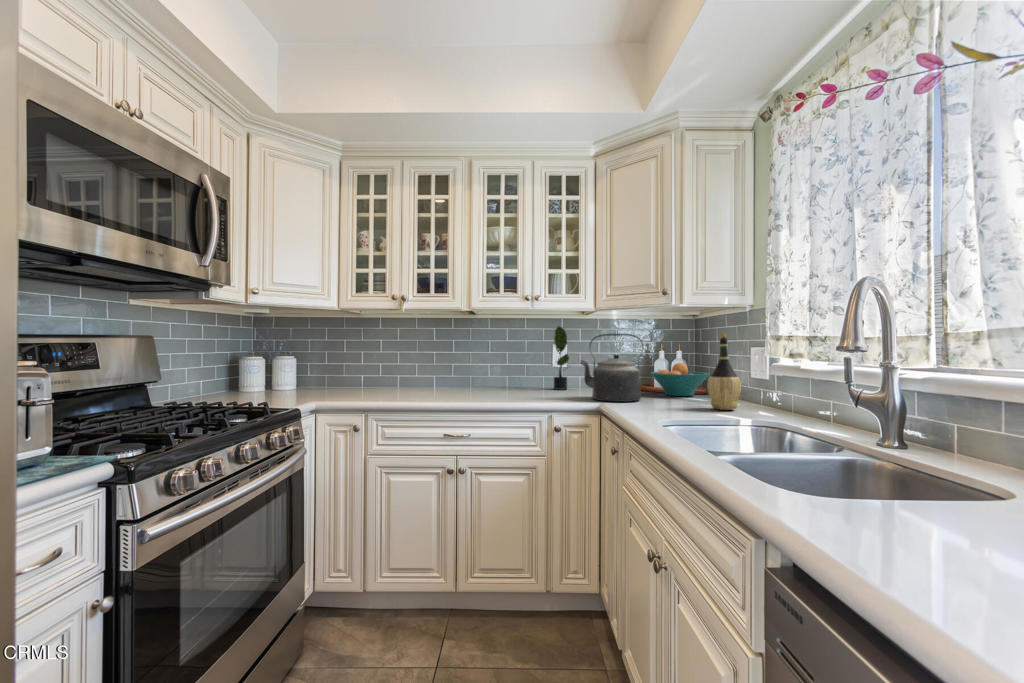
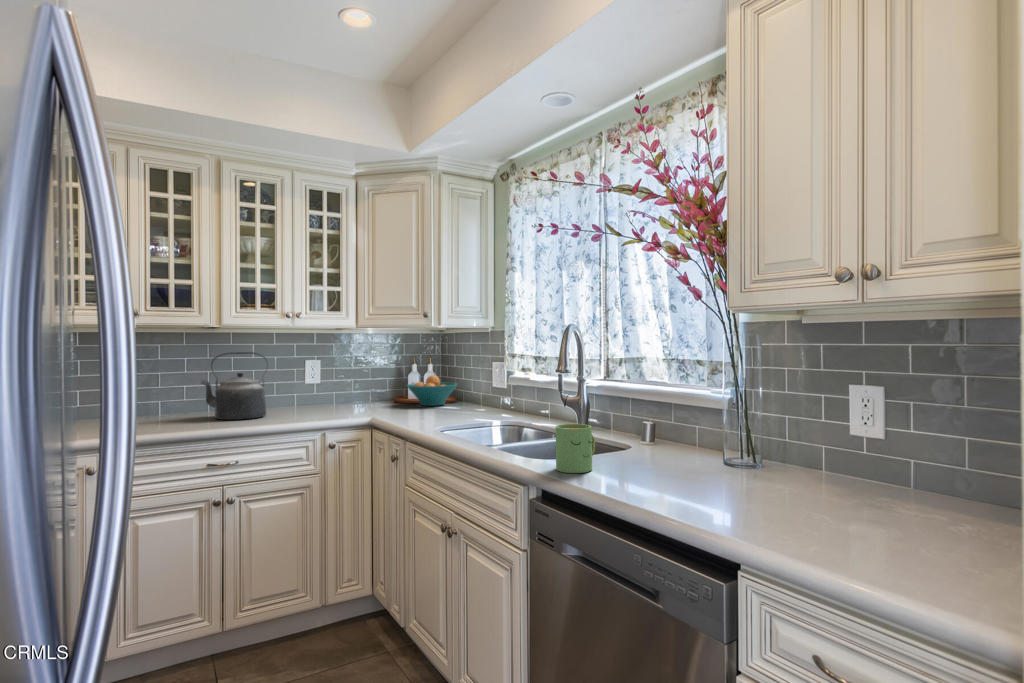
potted plant: present [554,326,569,390] -> none [297,341,336,407]
wine bottle: present [707,333,741,410] -> none [463,352,488,415]
kettle: present [580,334,643,402] -> present [201,352,268,420]
mug: none [824,437,926,547] -> present [556,424,595,473]

